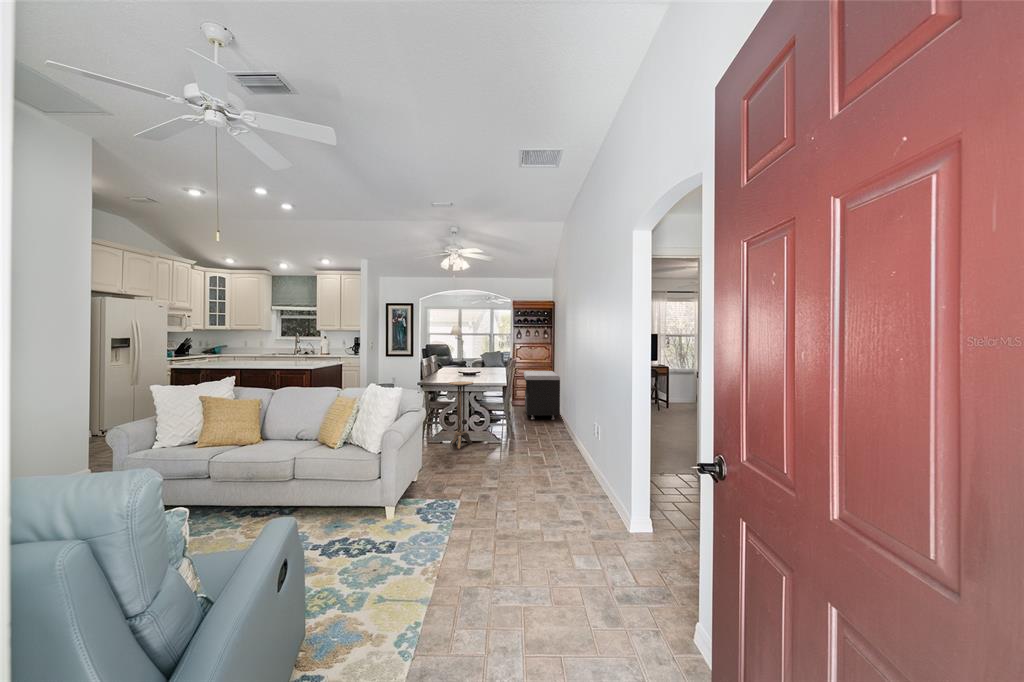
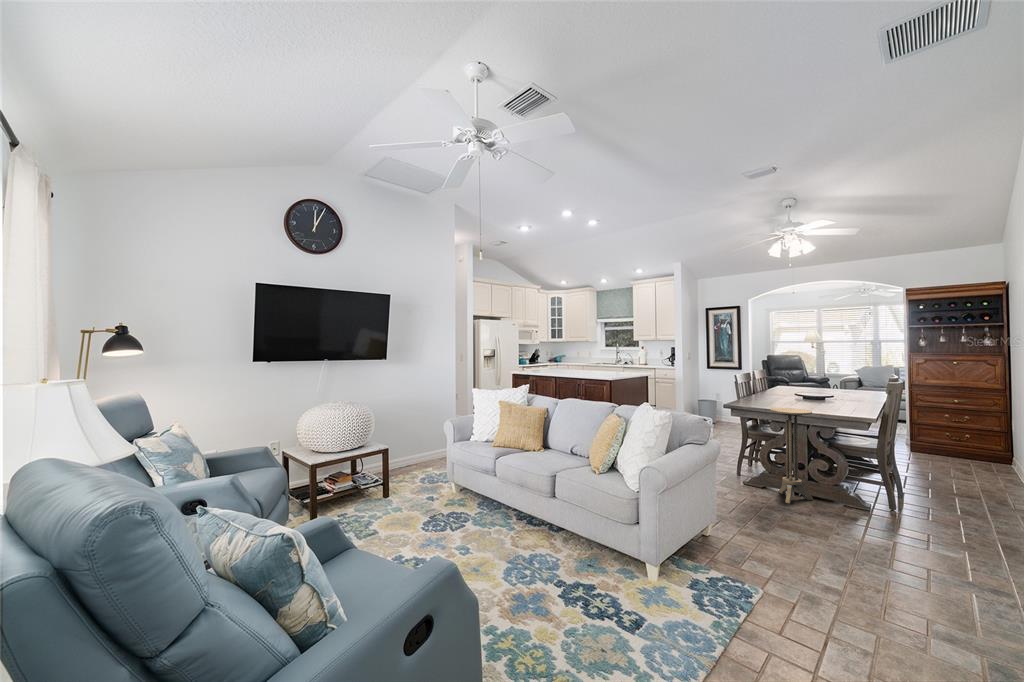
storage bench: present [524,371,560,419] -> none [929,399,1018,489]

